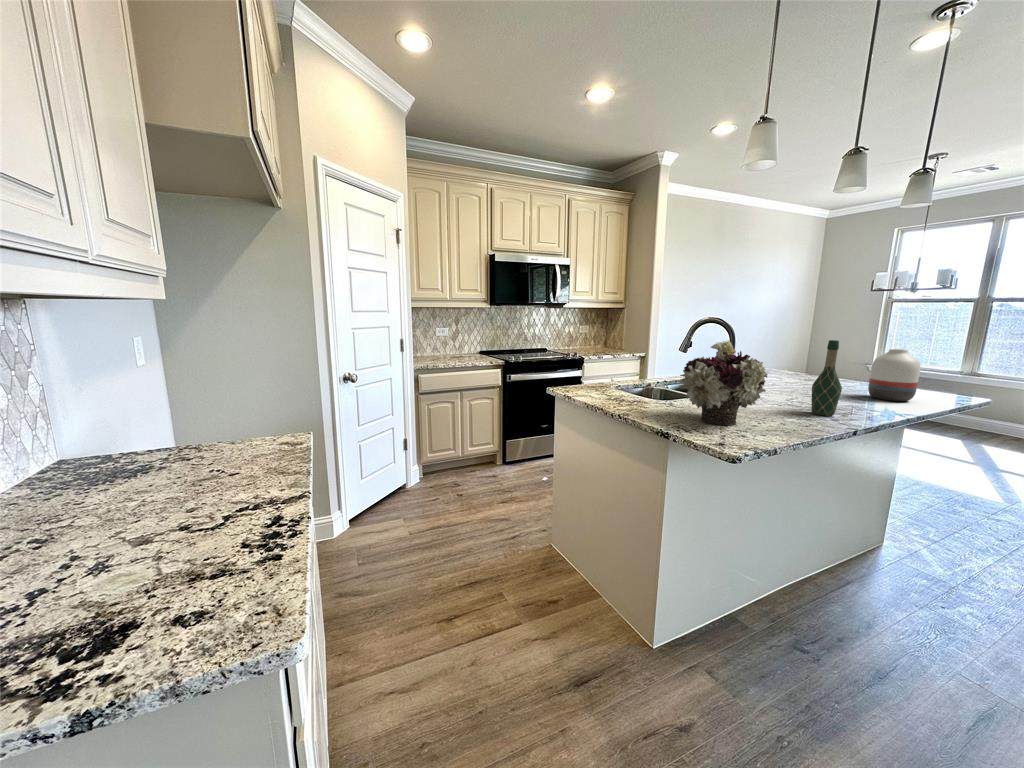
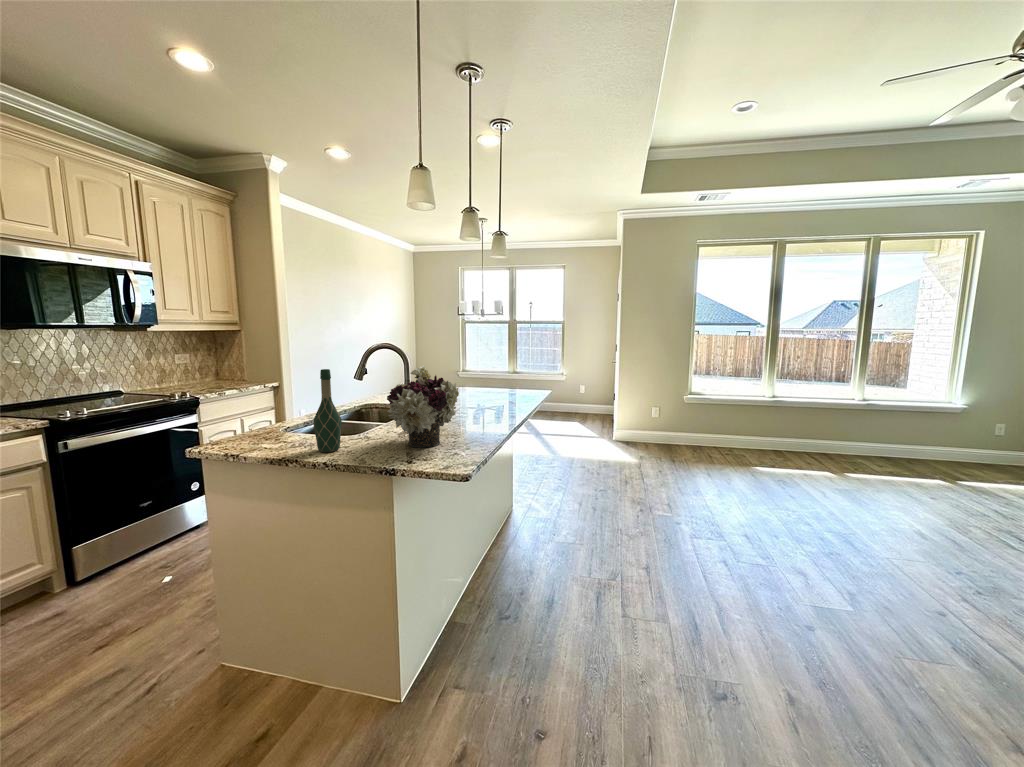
wine bottle: present [811,340,842,416] -> present [313,369,342,452]
vase: present [868,349,921,401] -> none [495,362,522,401]

